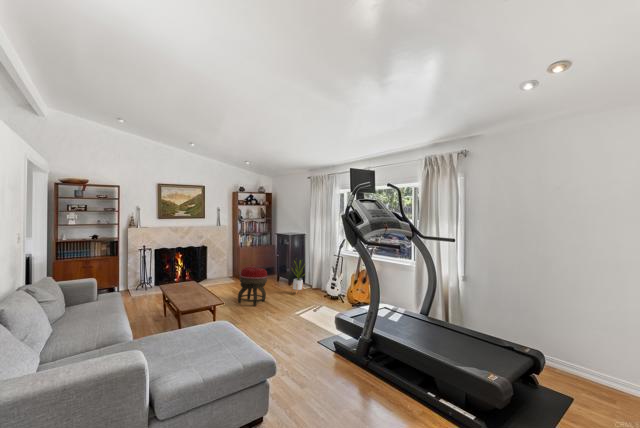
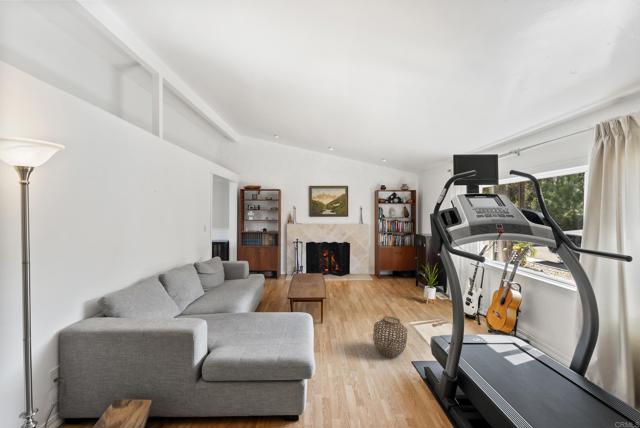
footstool: present [238,267,268,306] -> none [361,267,391,307]
woven basket: none [280,309,310,346] -> present [373,316,407,358]

